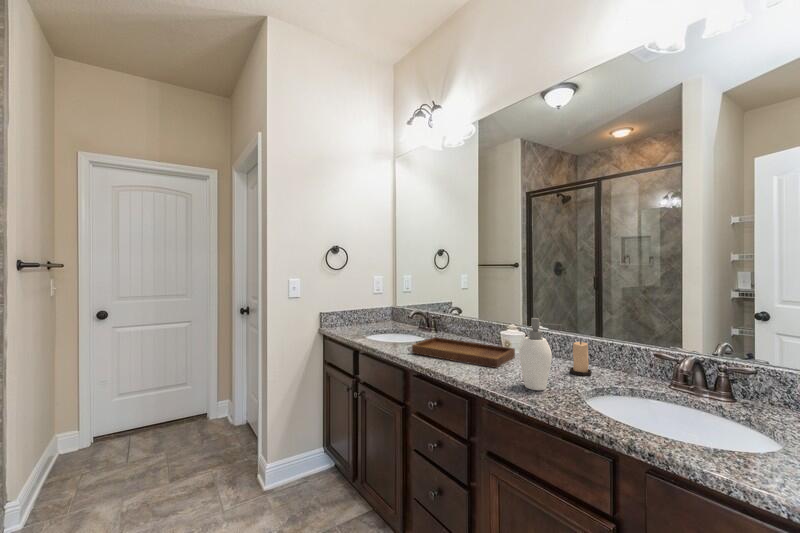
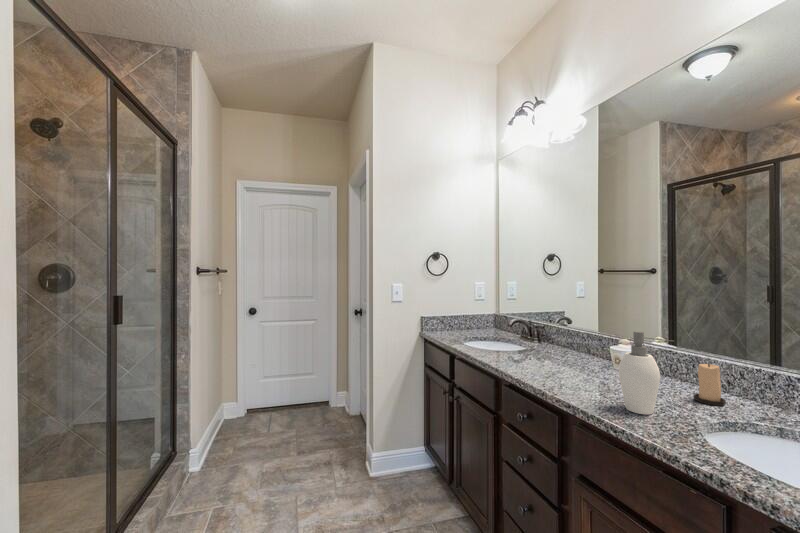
tray: present [412,324,515,368] -> none [505,335,625,386]

